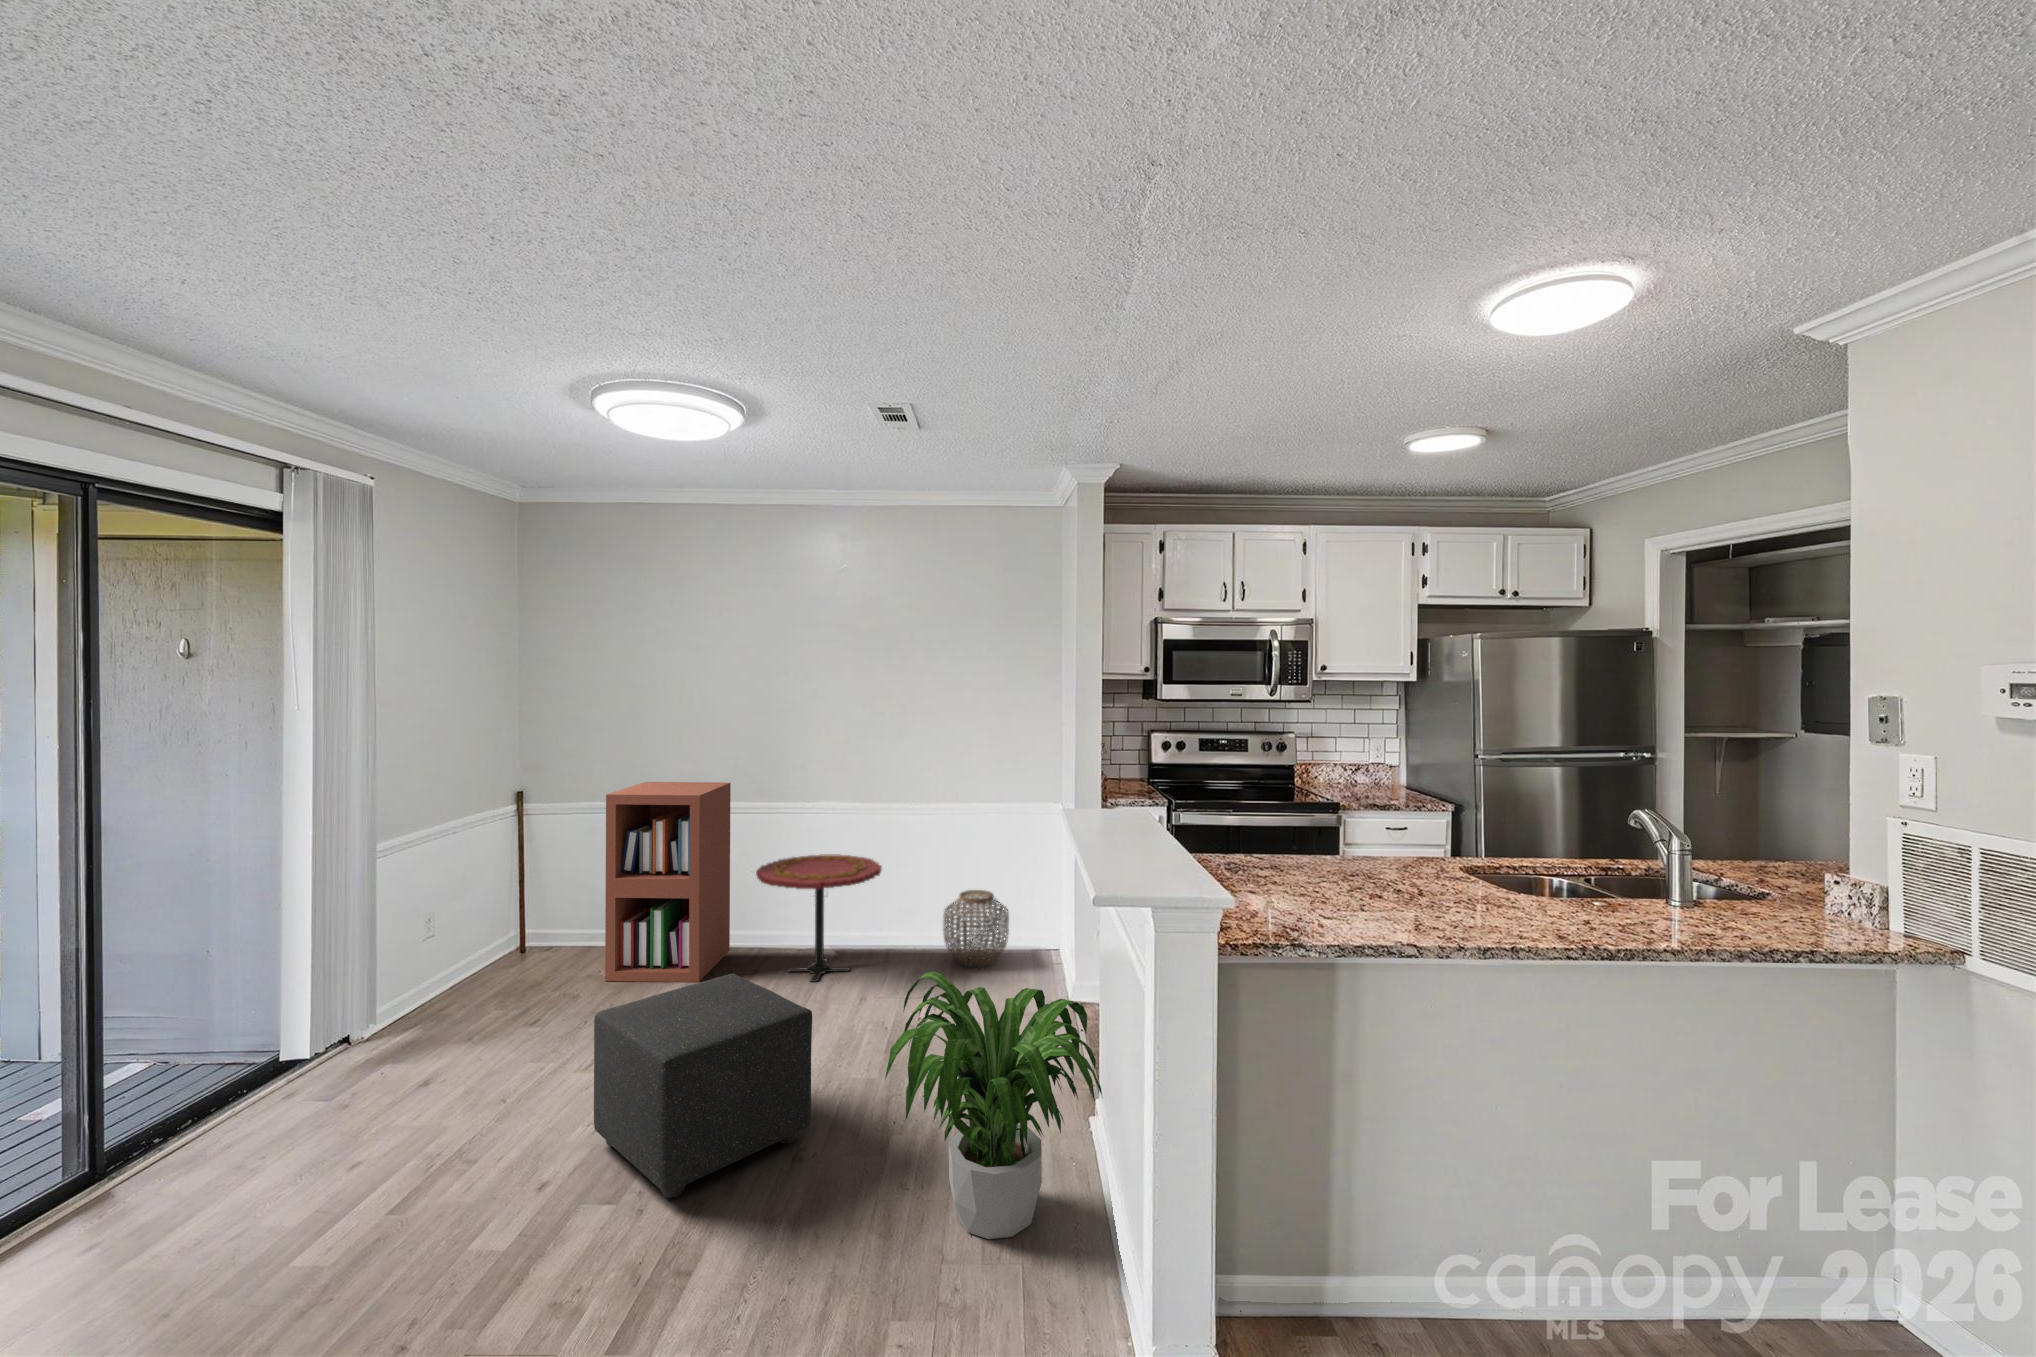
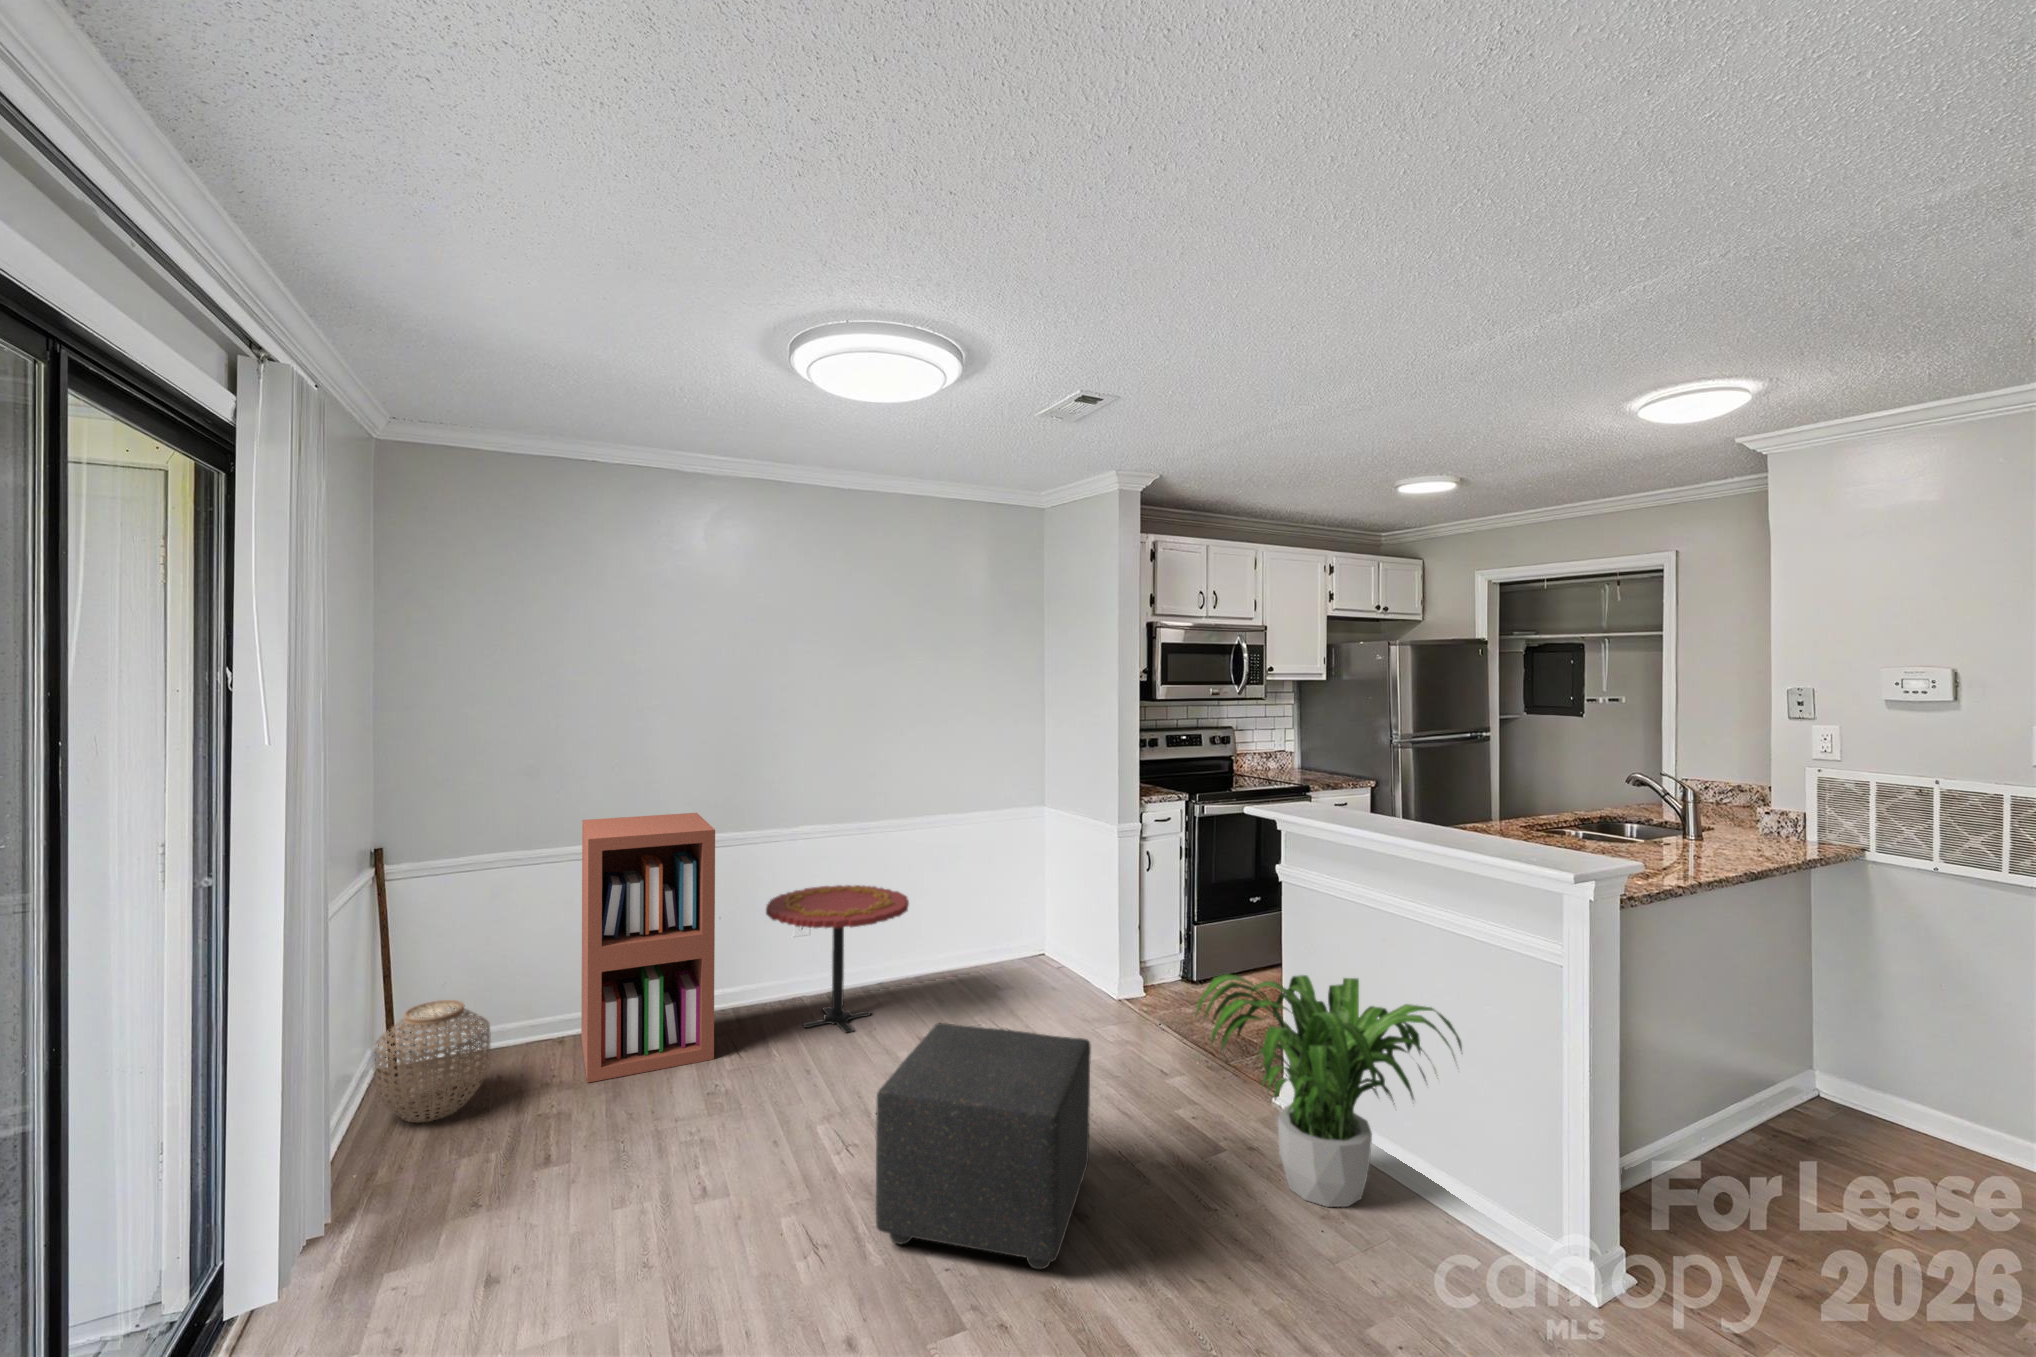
woven basket: present [943,890,1009,967] -> present [375,1000,490,1122]

